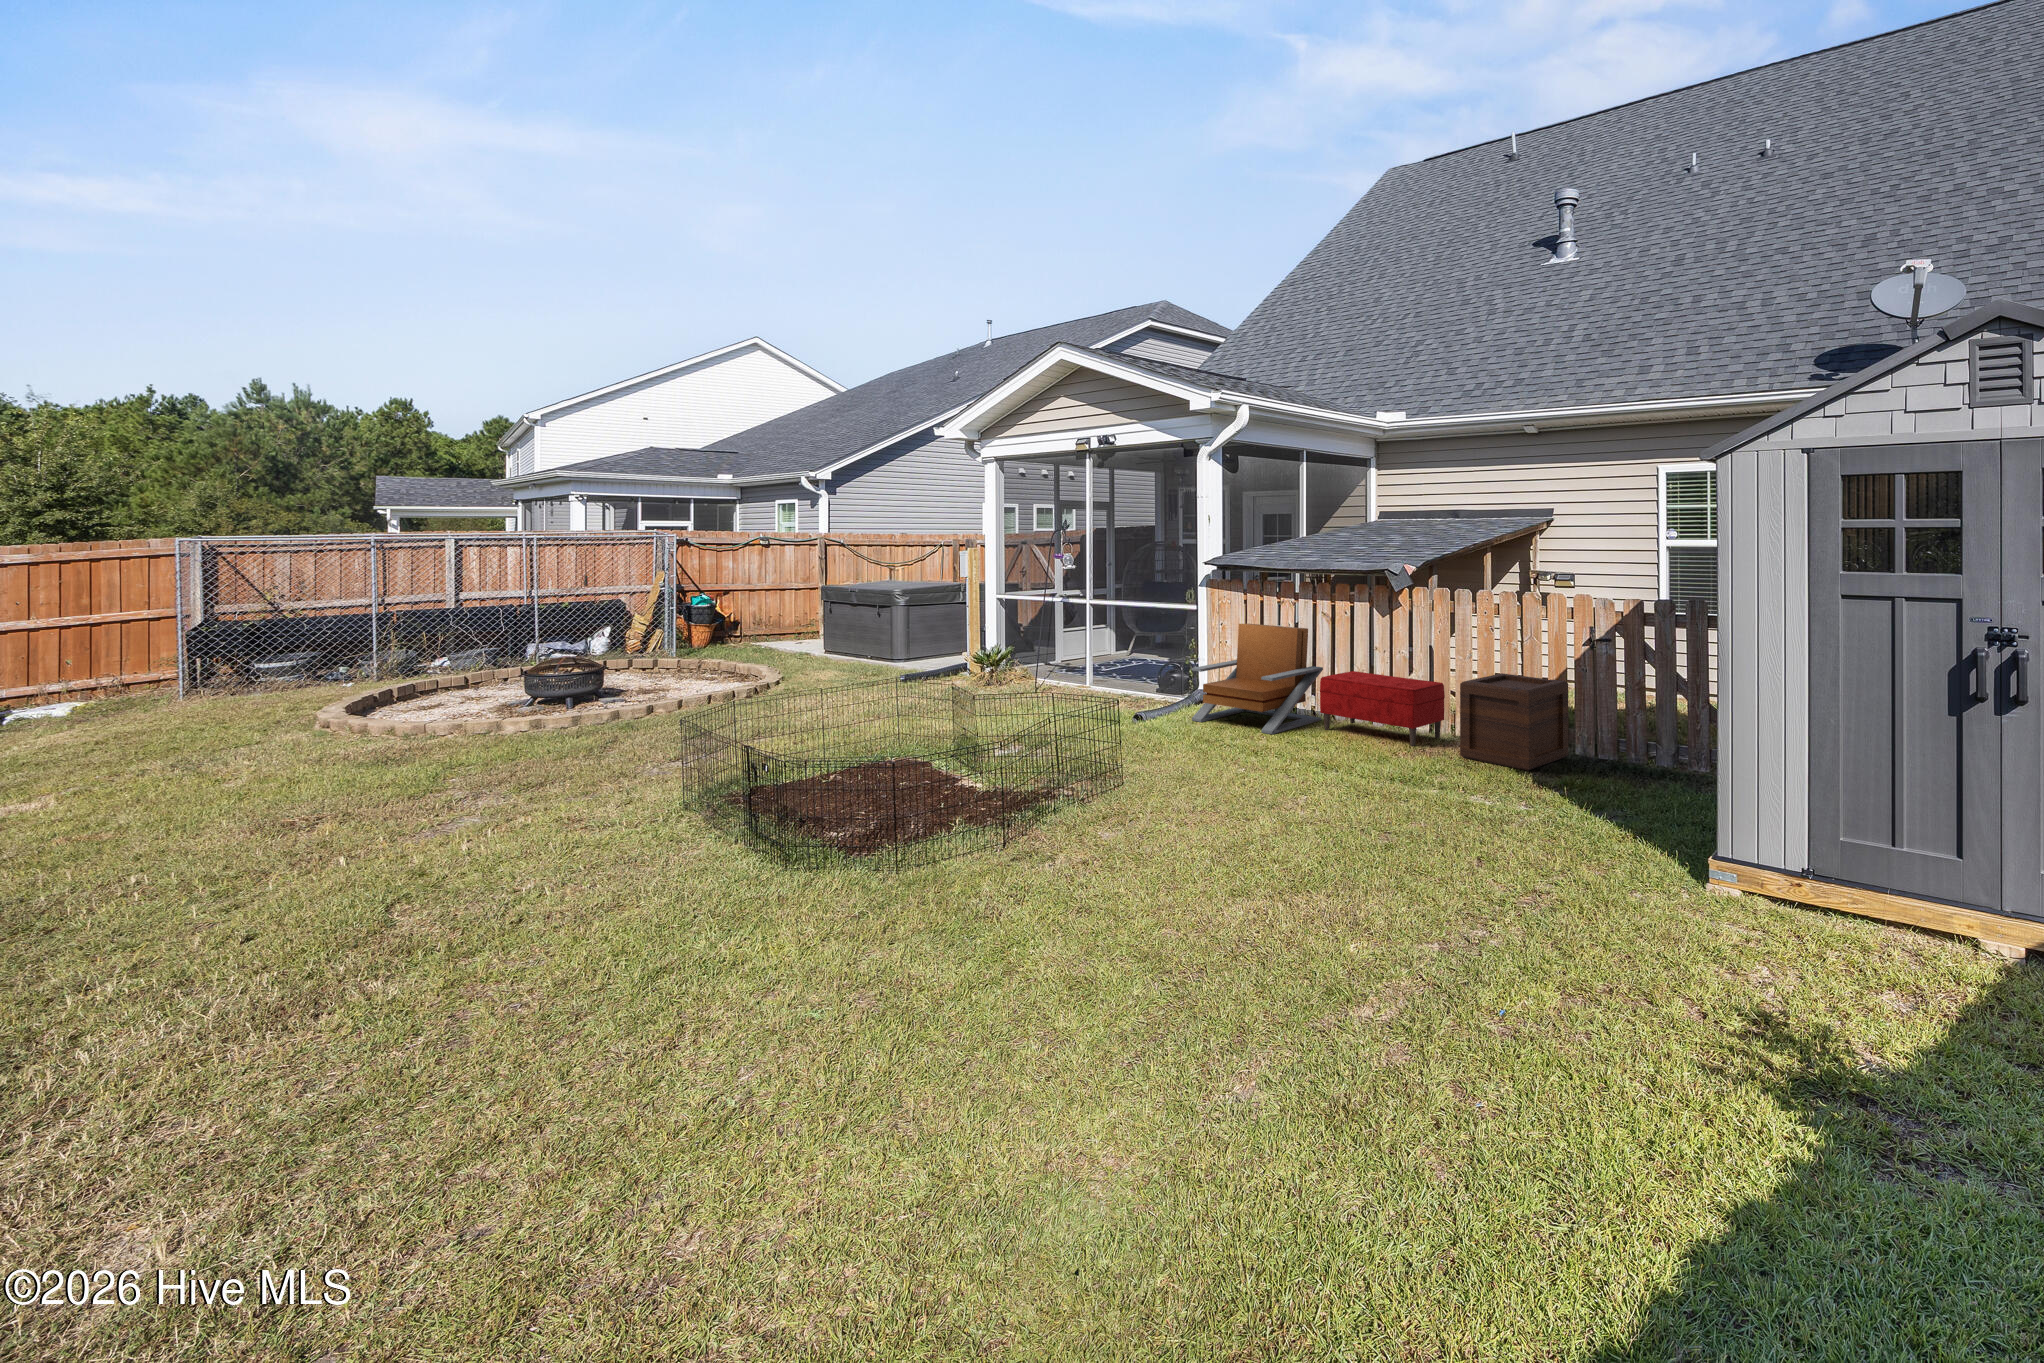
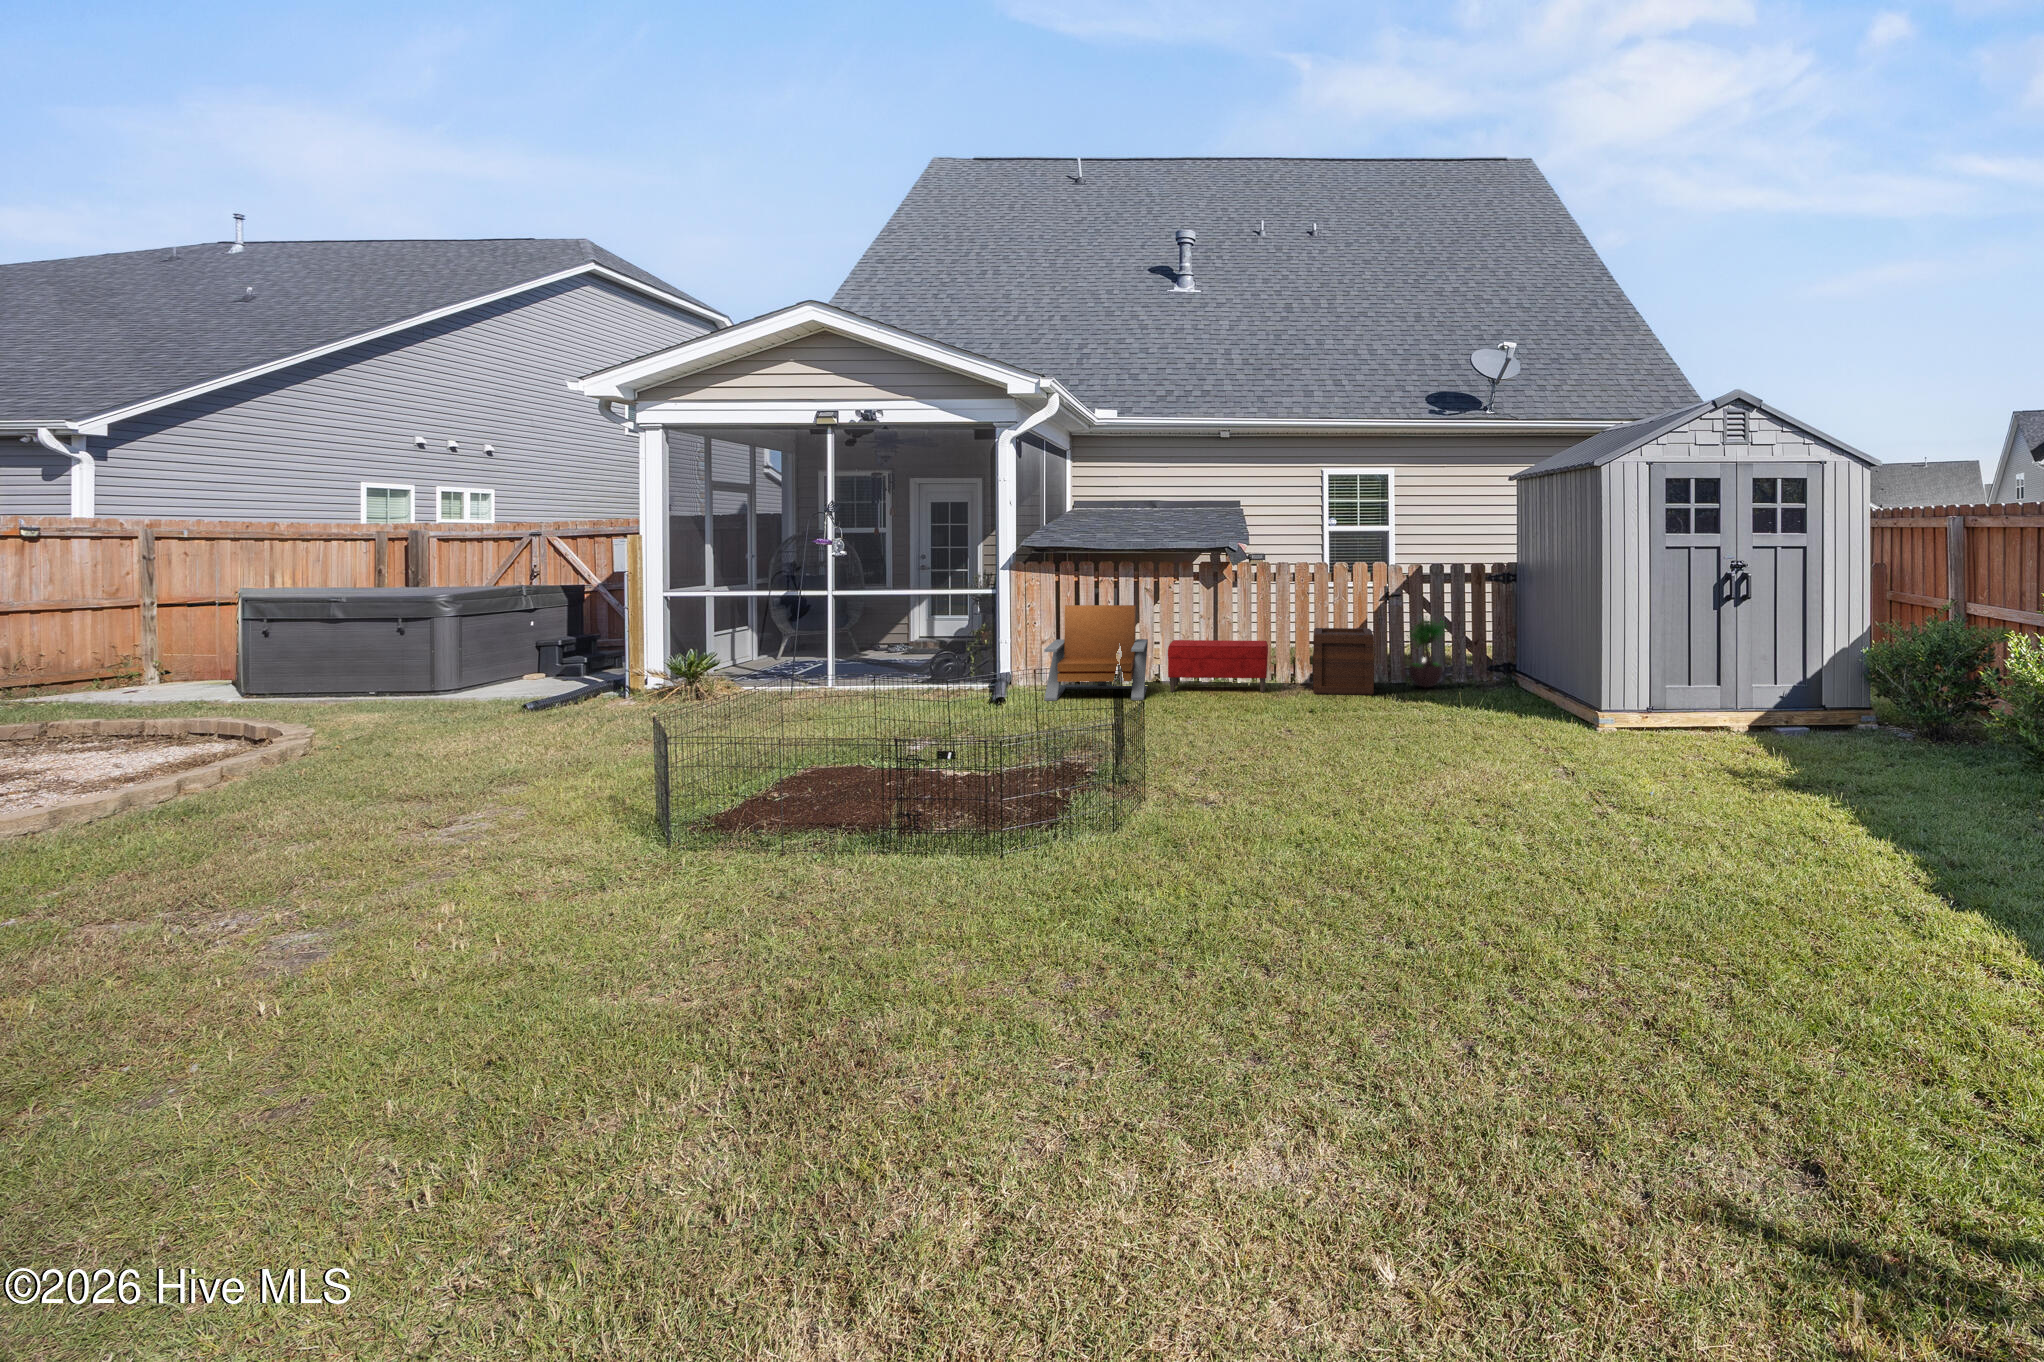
potted tree: none [1591,665,1658,773] -> present [1407,617,1444,688]

